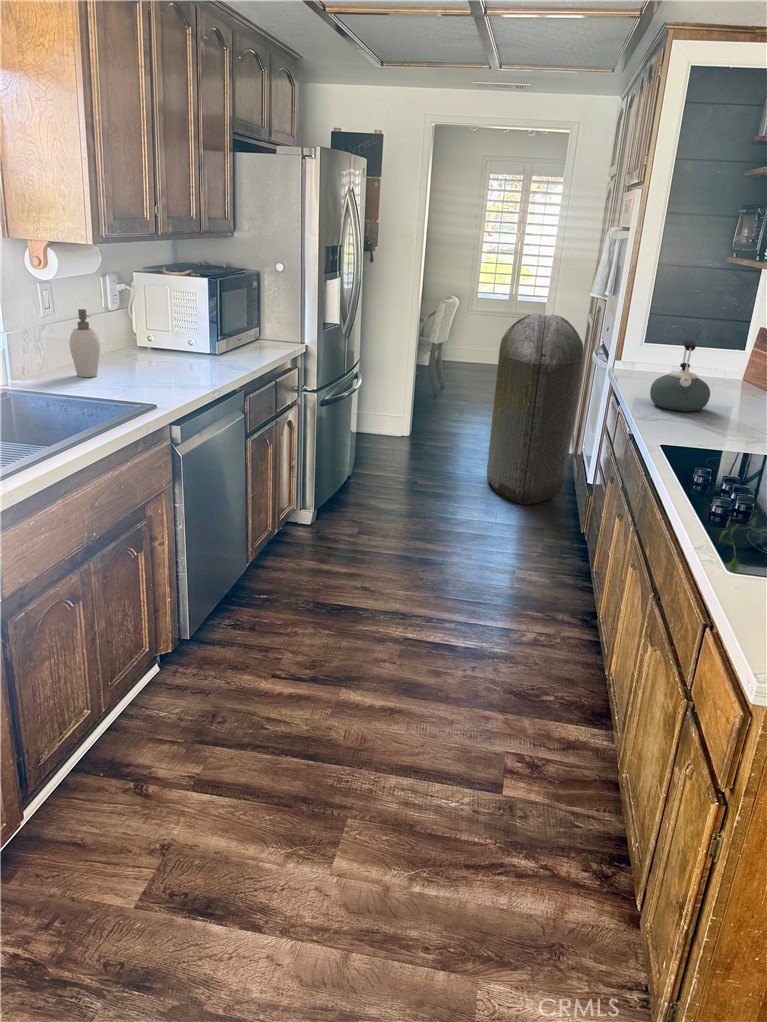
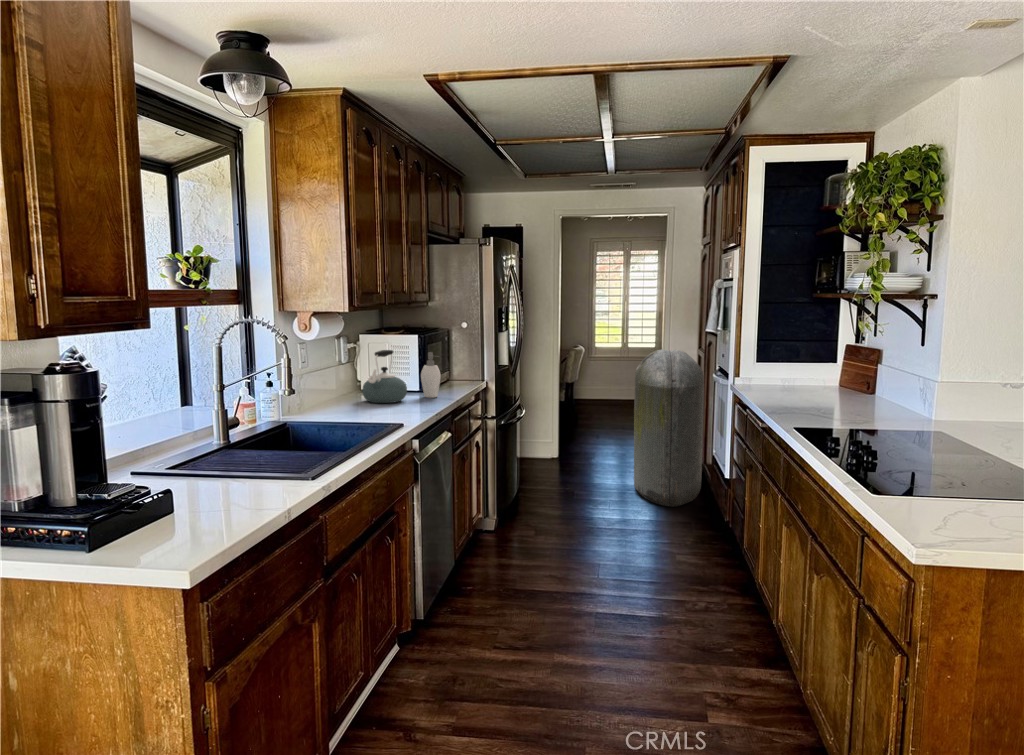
soap dispenser: present [69,309,100,377] -> present [421,352,441,398]
kettle: present [650,340,710,412] -> present [362,350,407,403]

